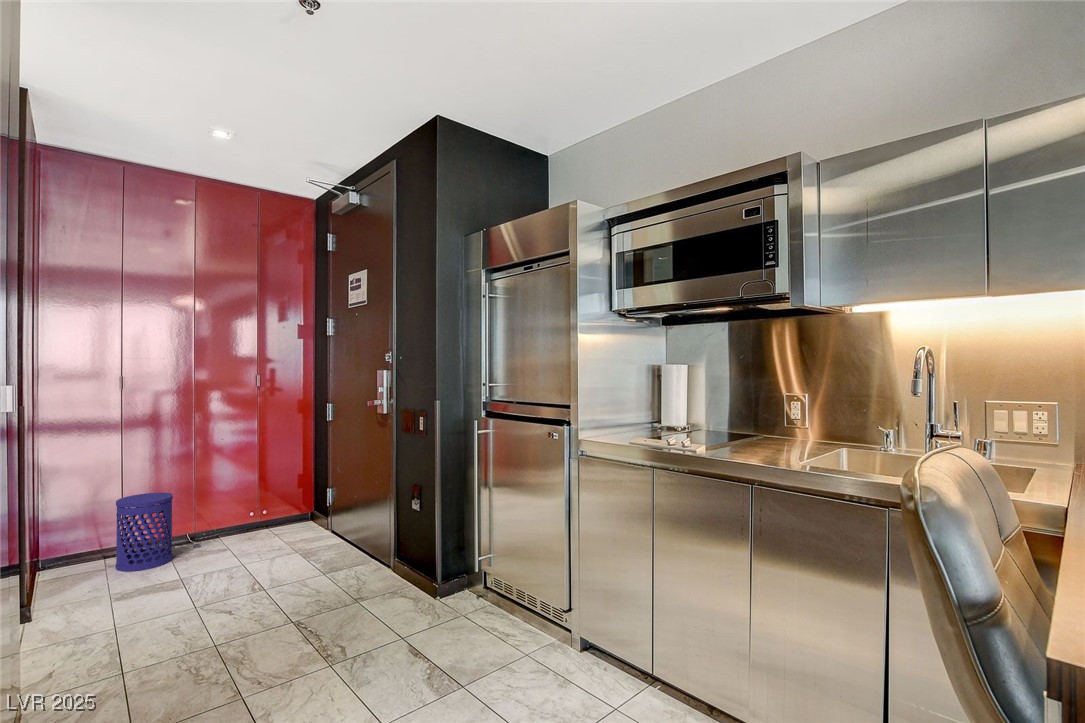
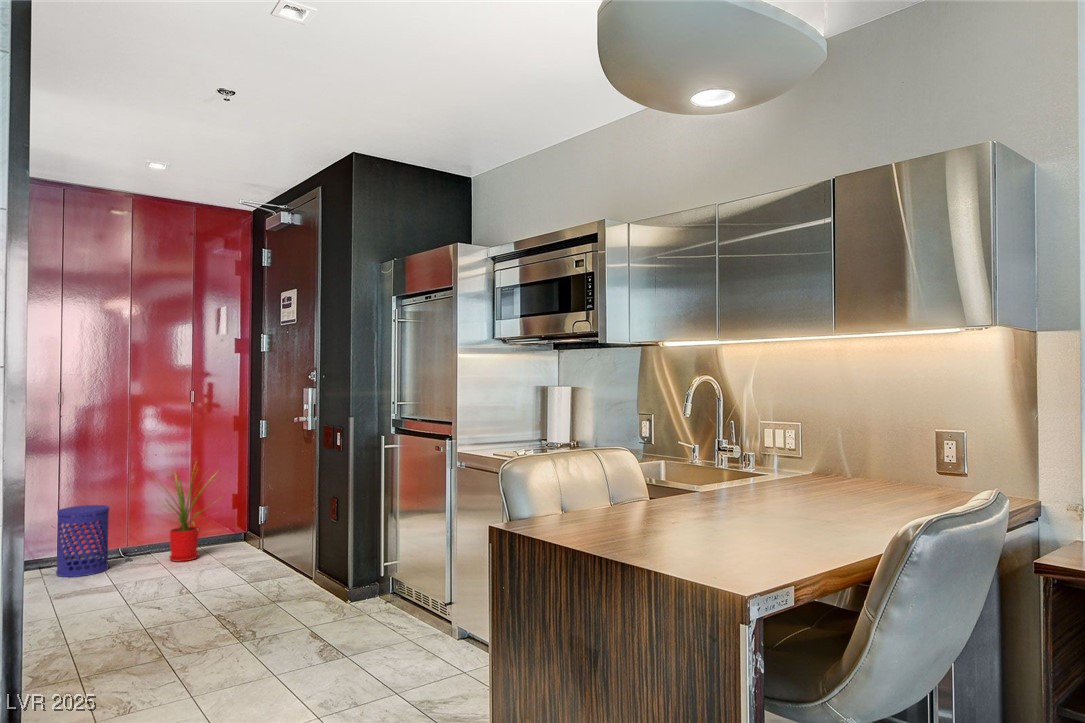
house plant: none [211,445,294,548] -> present [158,472,212,562]

